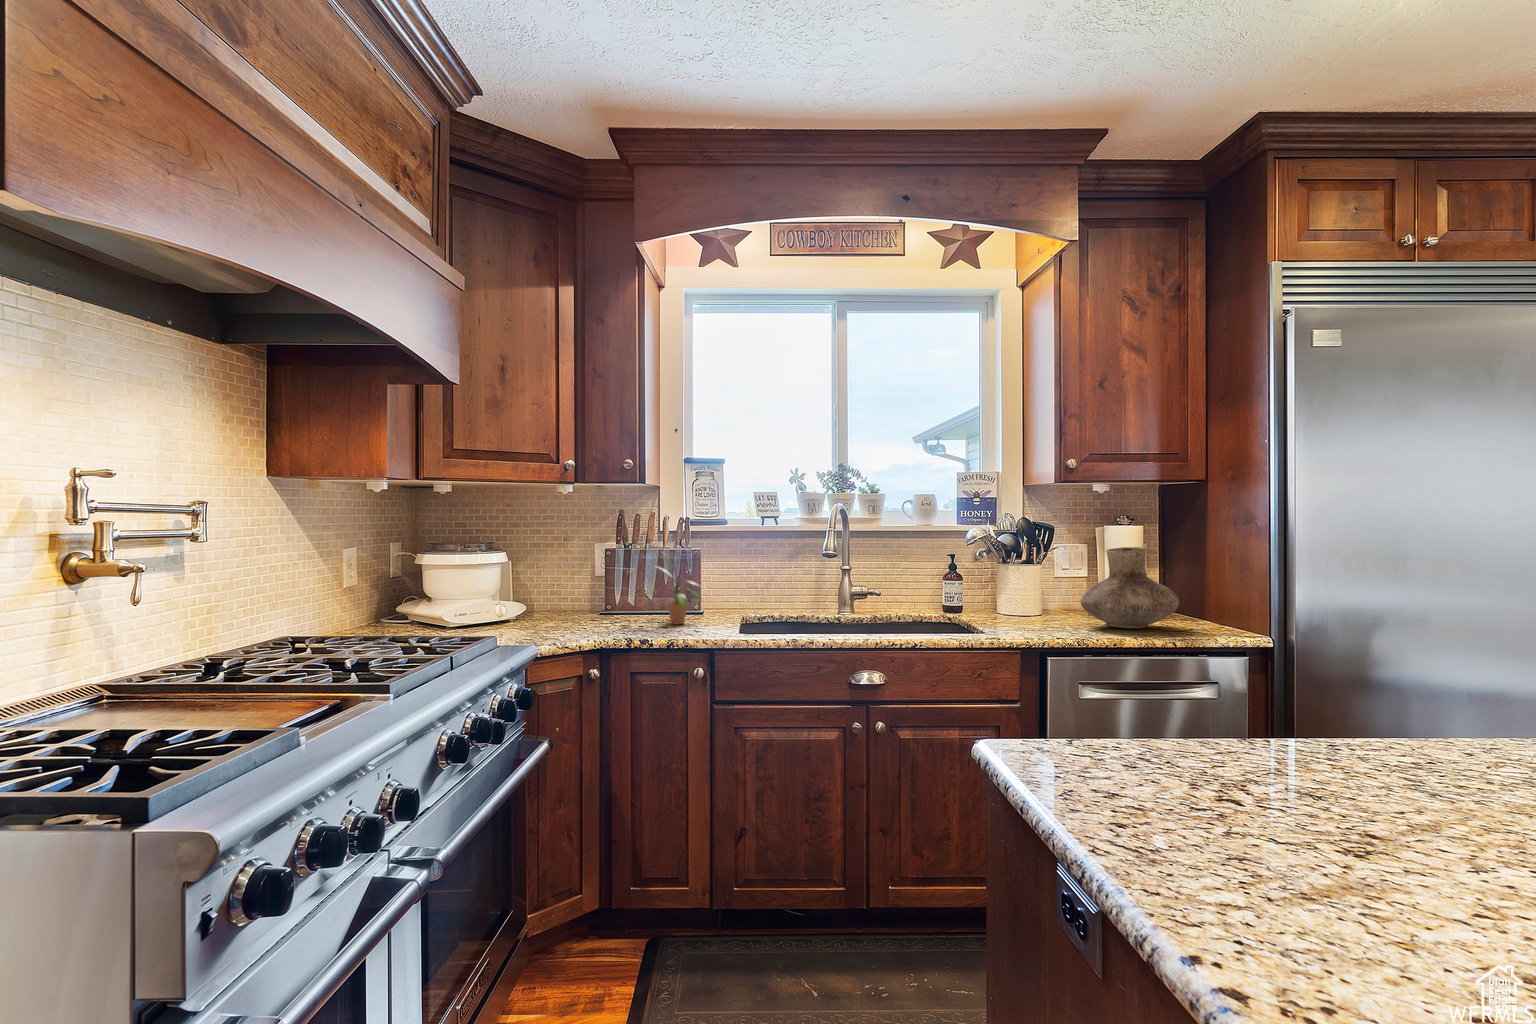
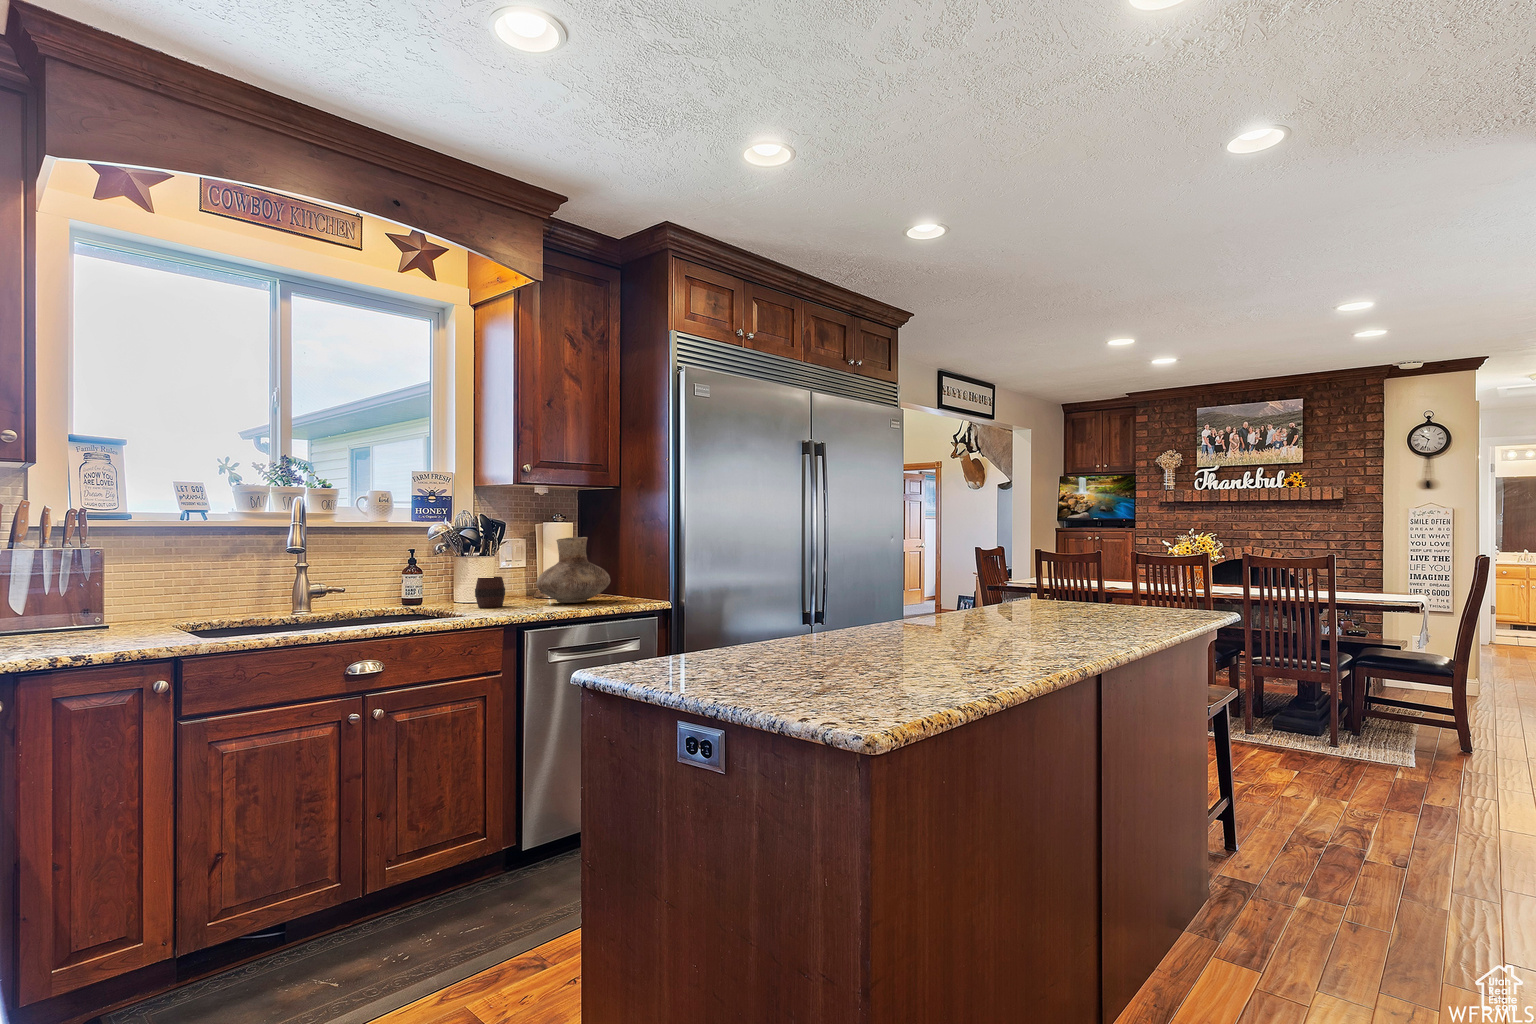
potted plant: present [650,548,701,624] -> none [31,545,135,641]
cup: none [1013,588,1047,623] -> present [475,577,505,608]

